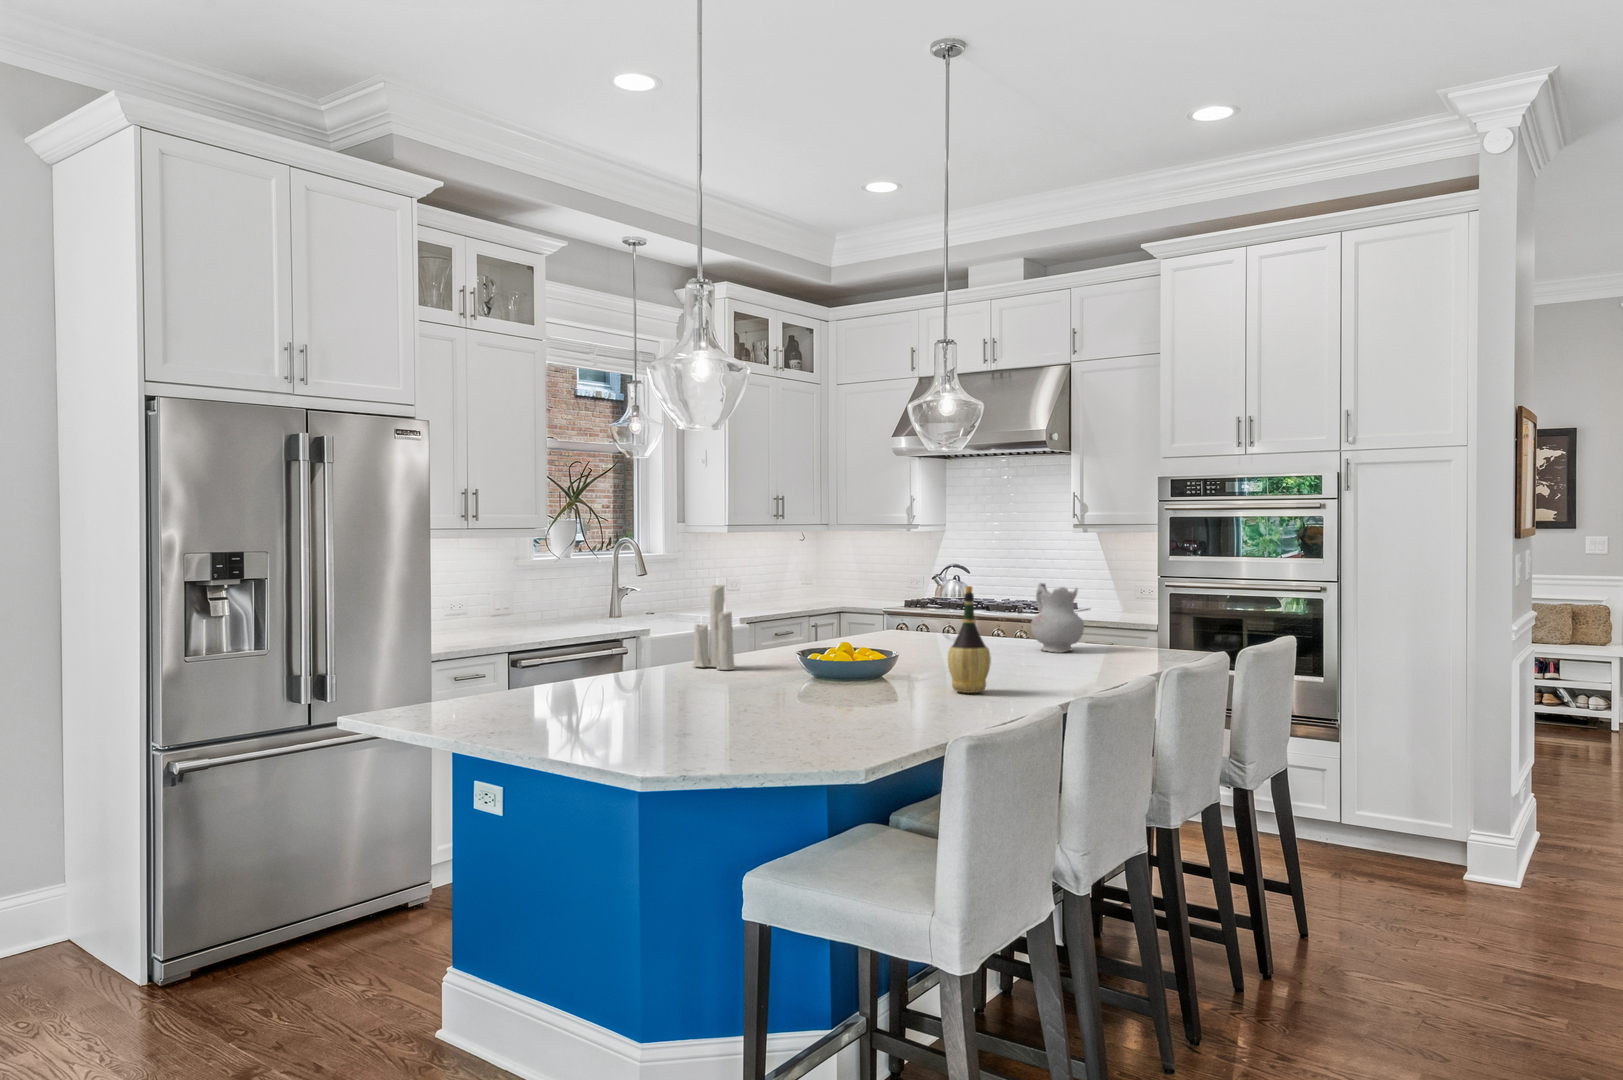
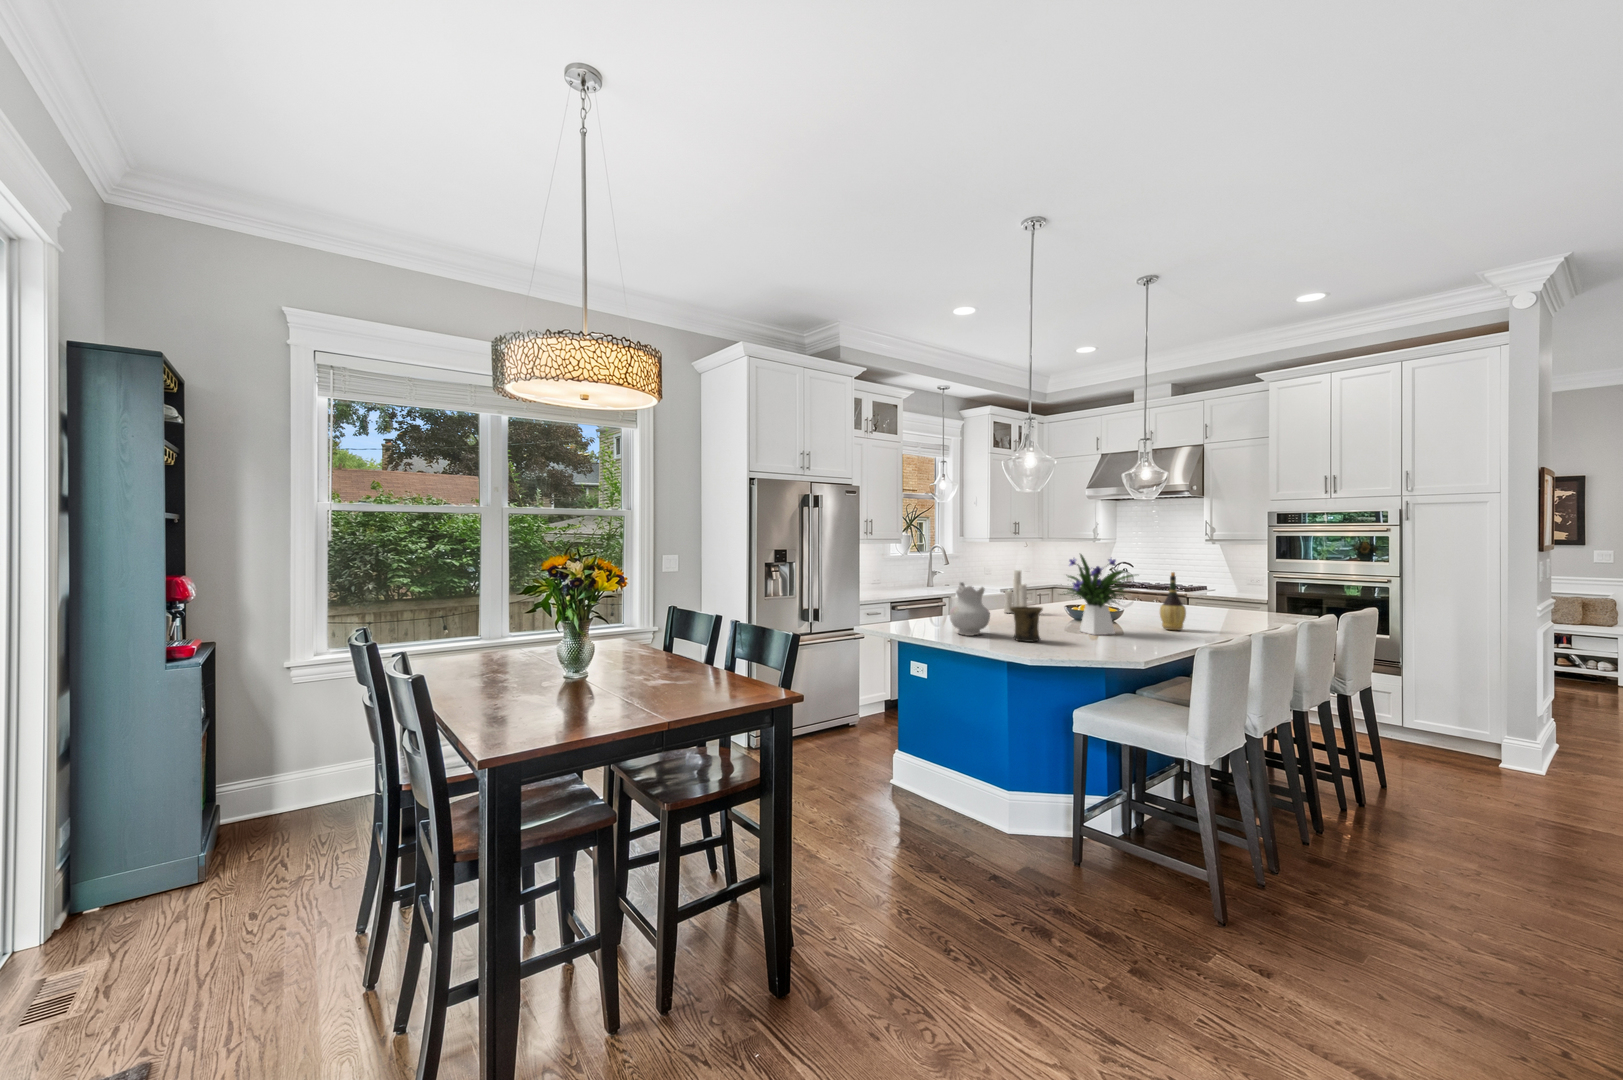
flower arrangement: none [751,553,895,711] -> present [1067,554,1134,635]
ceramic pitcher: present [1031,583,1084,653] -> present [950,582,990,636]
mug: none [641,663,705,735] -> present [1010,606,1043,642]

